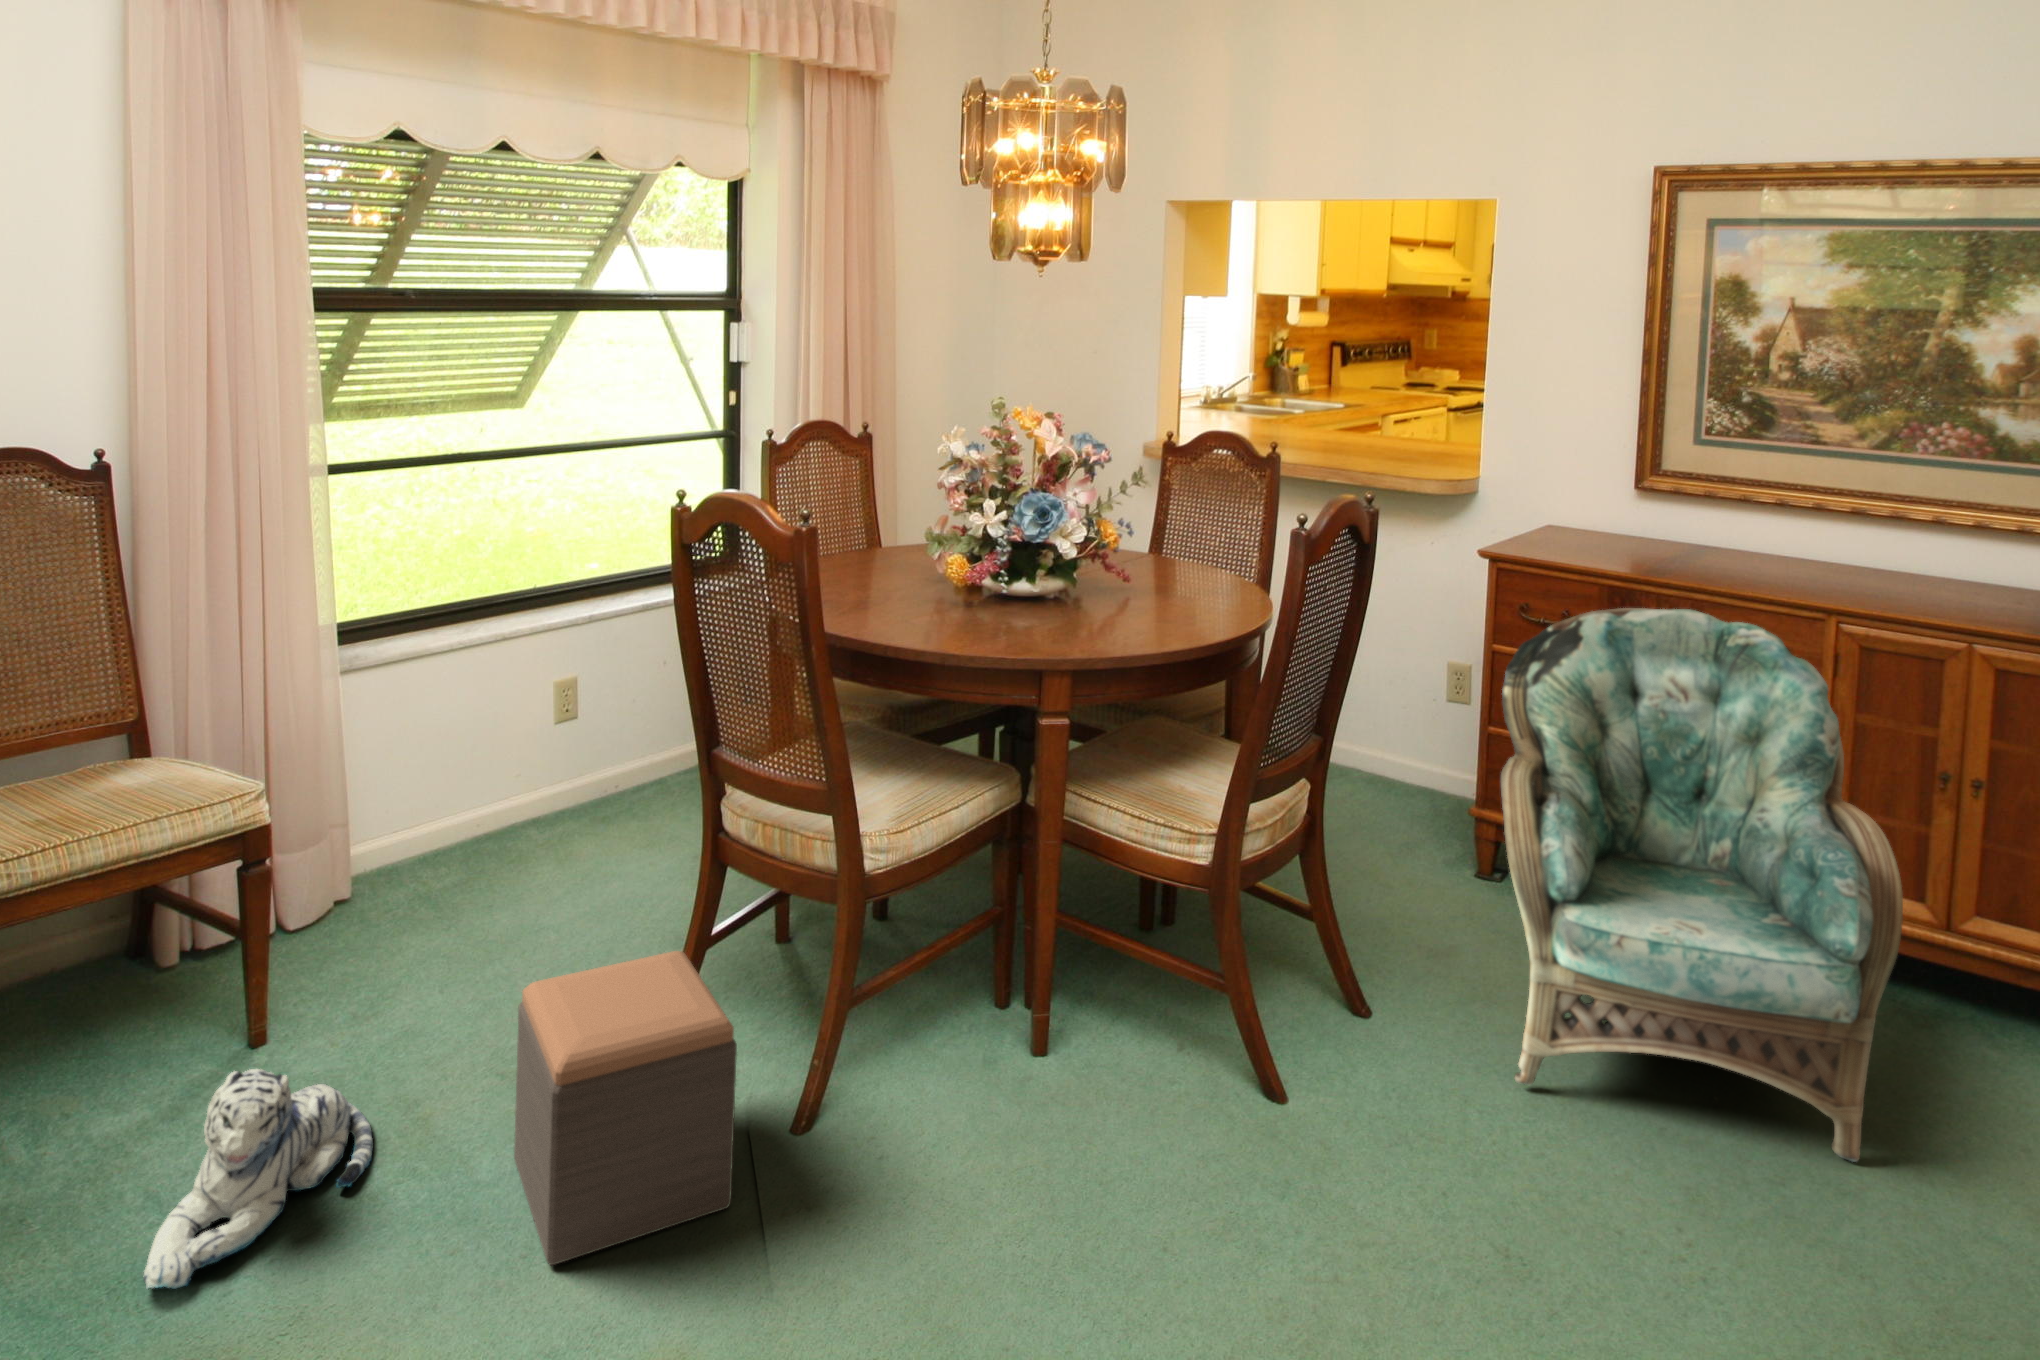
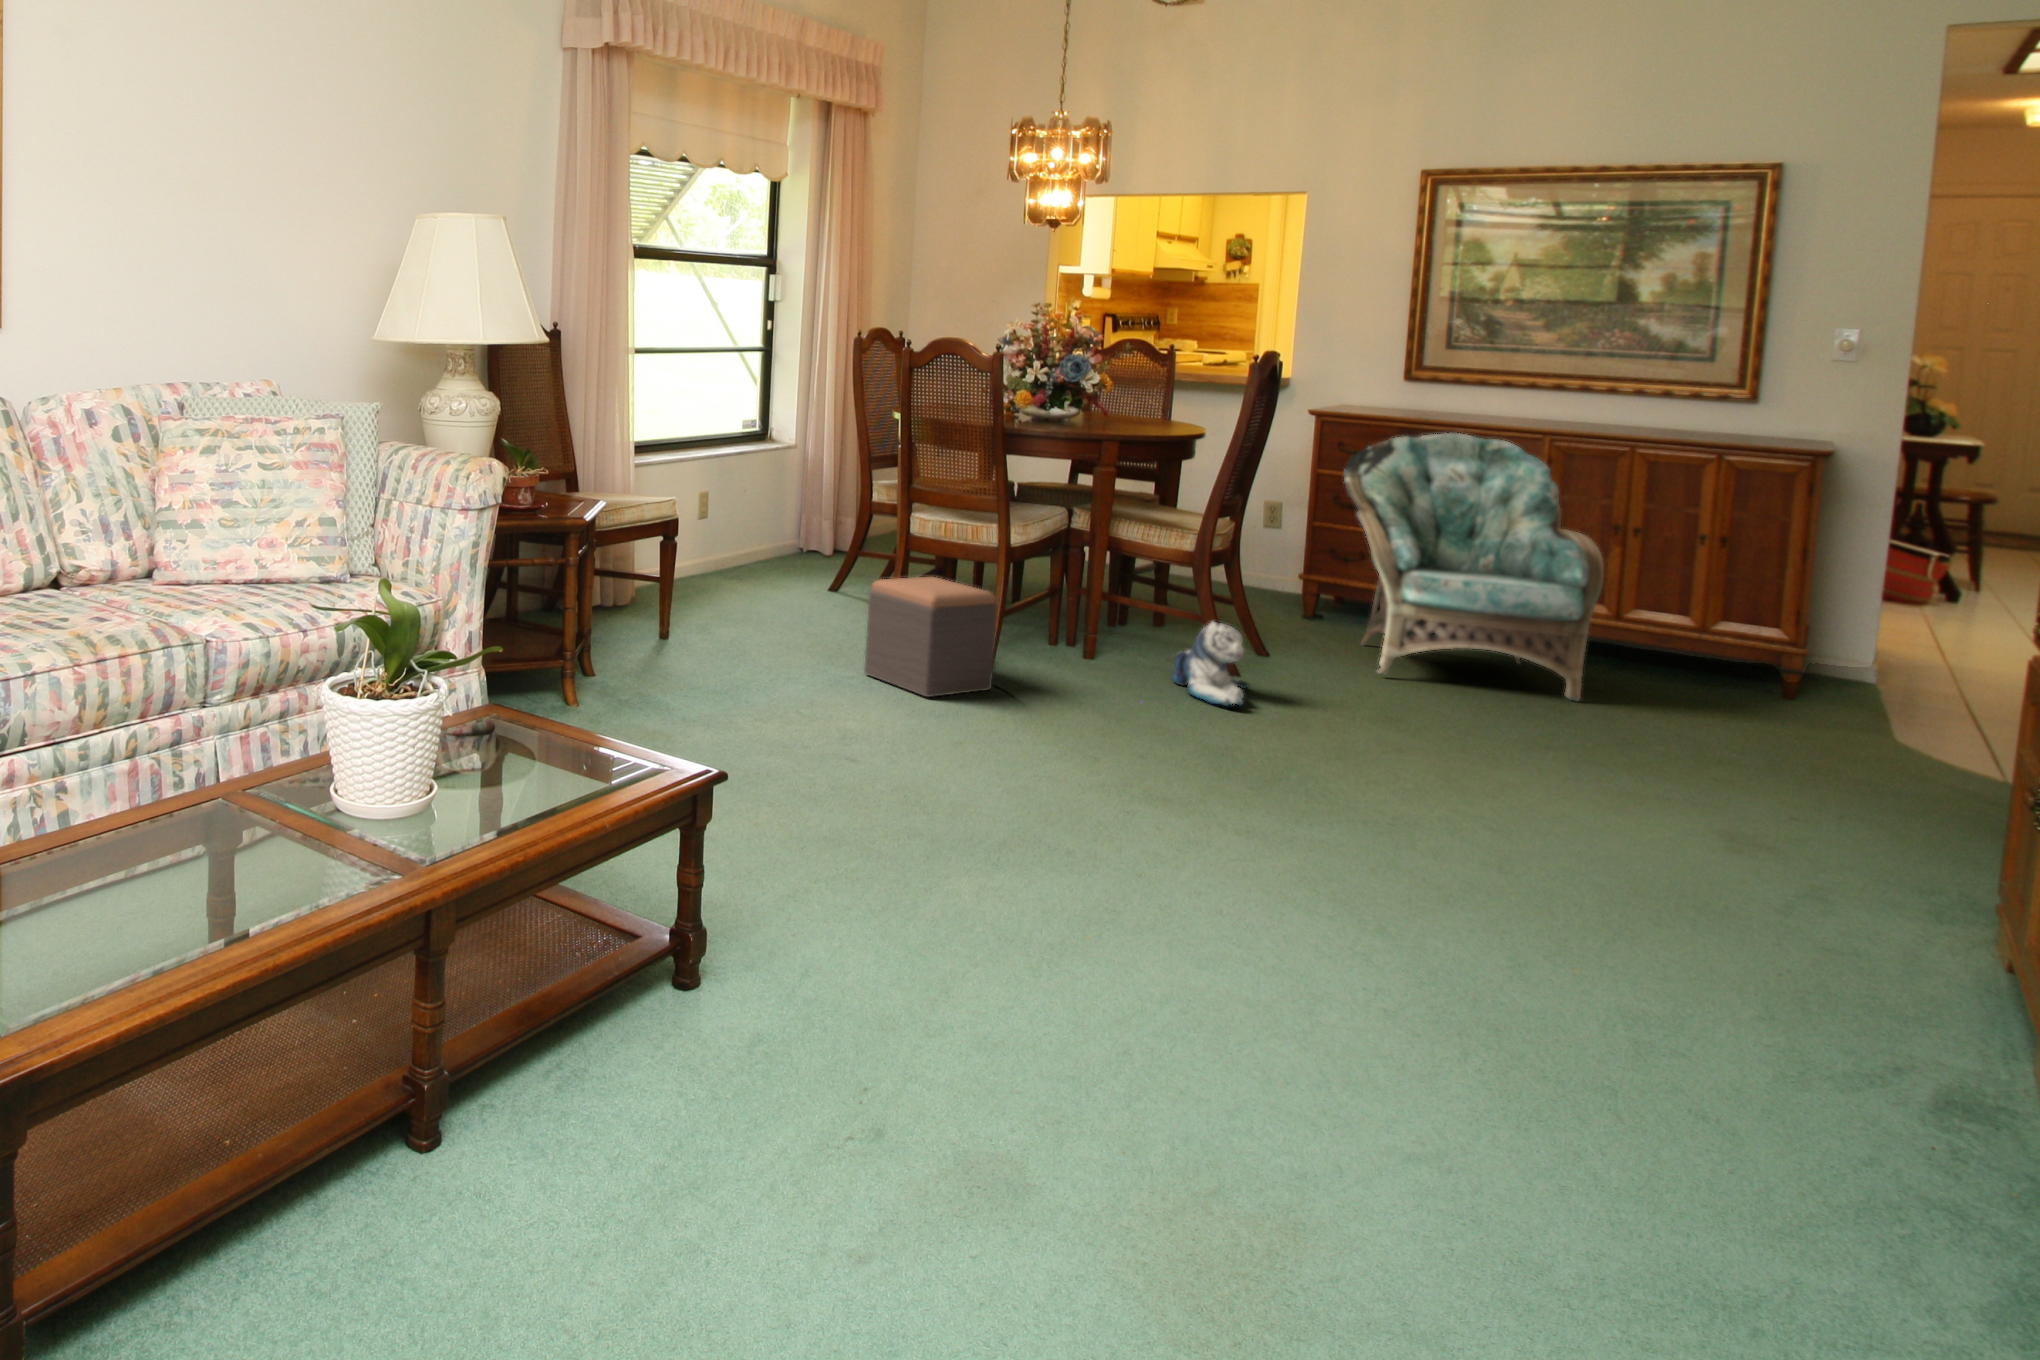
plush toy: present [143,1069,373,1289] -> present [1172,622,1249,706]

